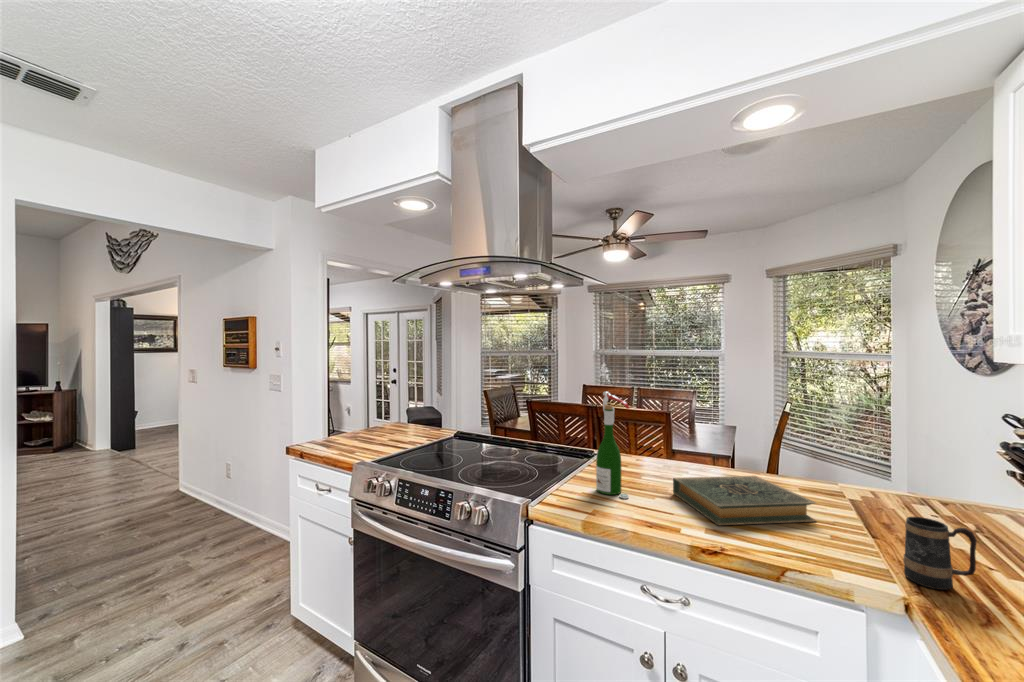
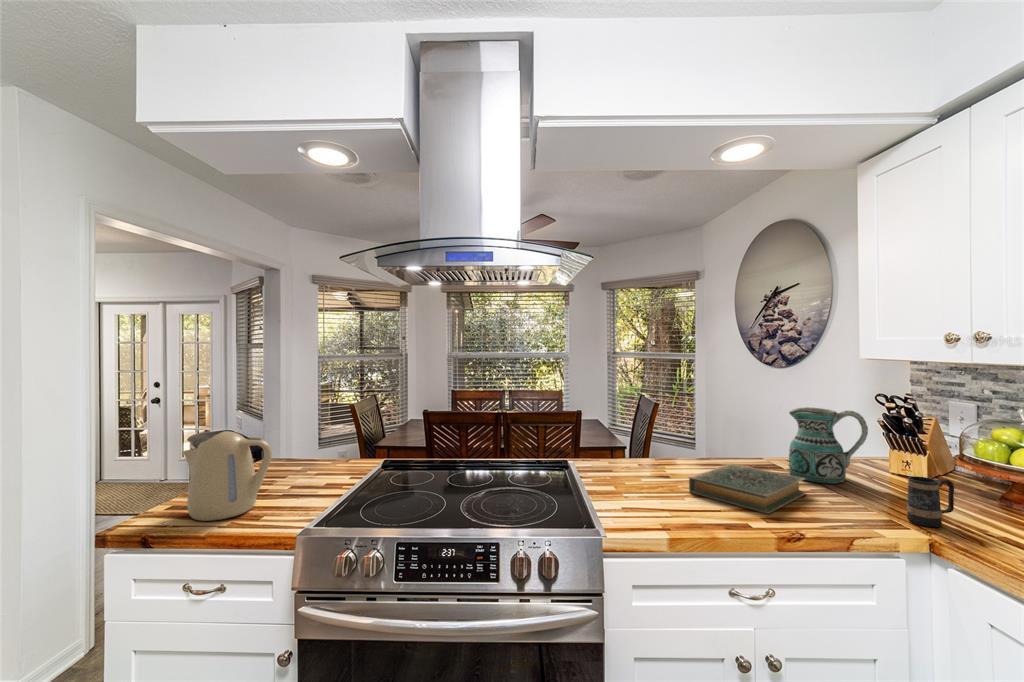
wine bottle: present [596,392,629,498] -> none [629,399,669,507]
kettle: none [324,395,368,449] -> present [182,431,272,521]
ceramic pitcher: none [841,421,948,523] -> present [789,407,868,484]

